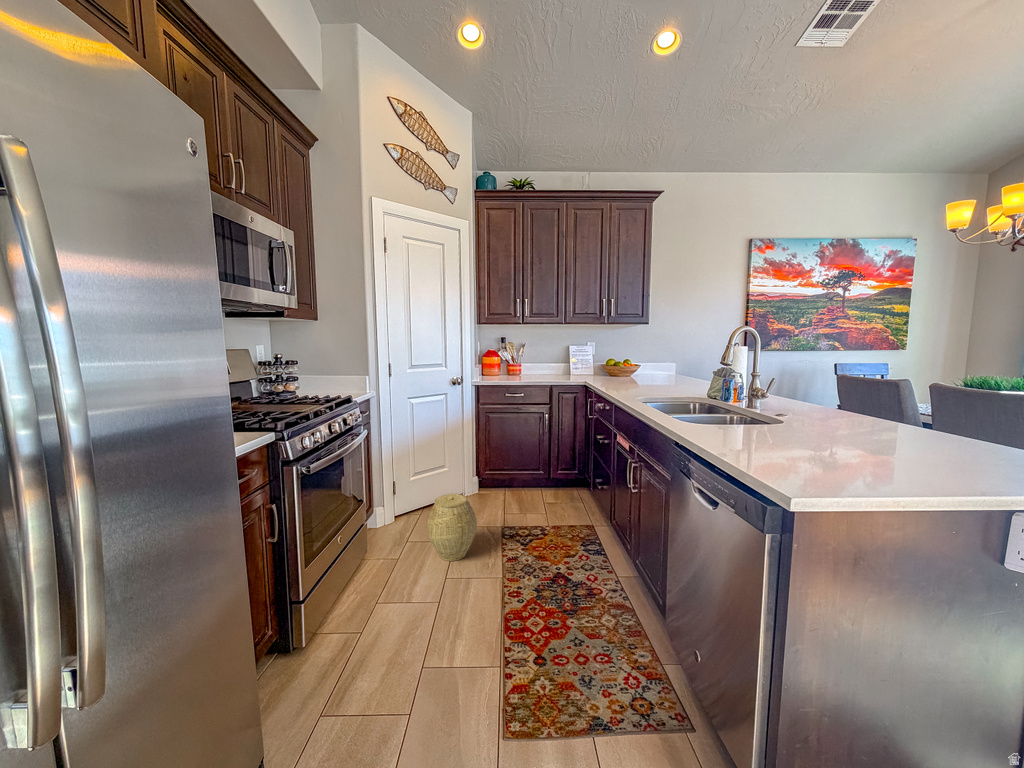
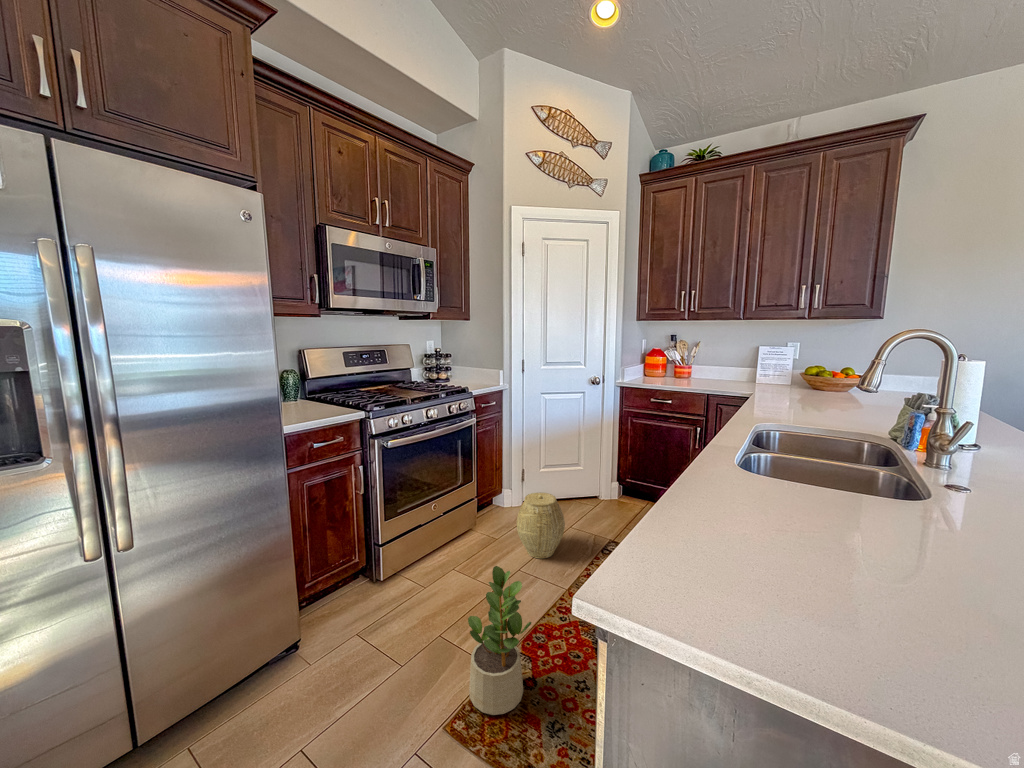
potted plant: none [490,554,559,704] -> present [468,566,531,715]

